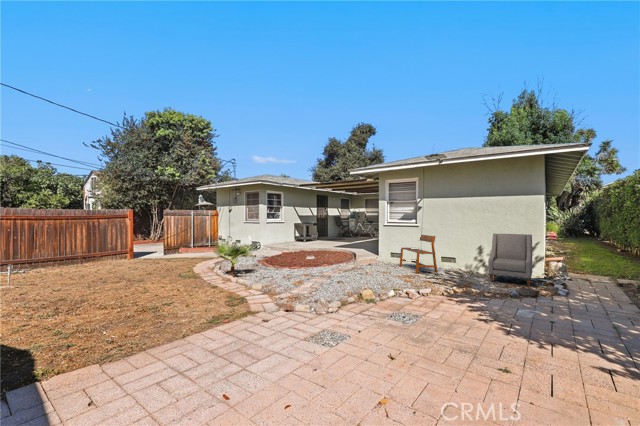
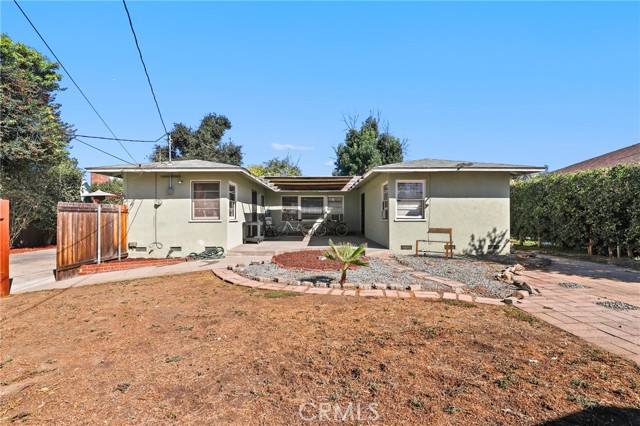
chair: present [488,234,533,286] -> none [482,225,522,259]

